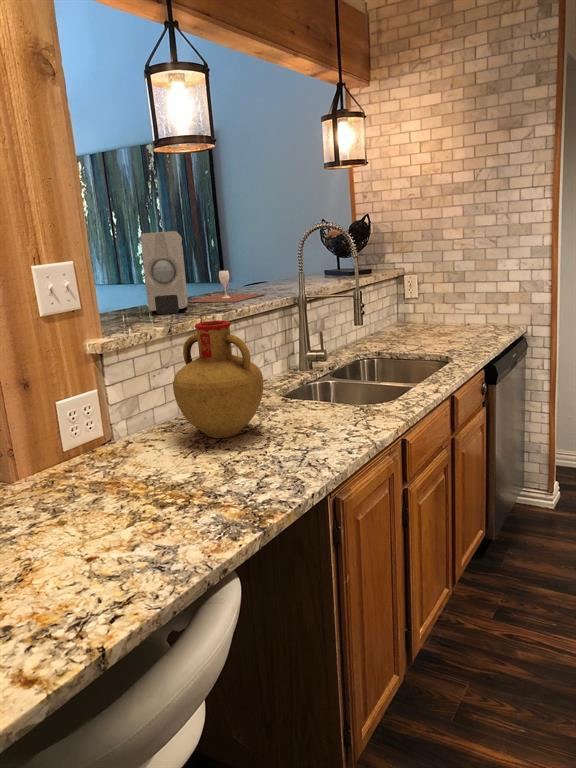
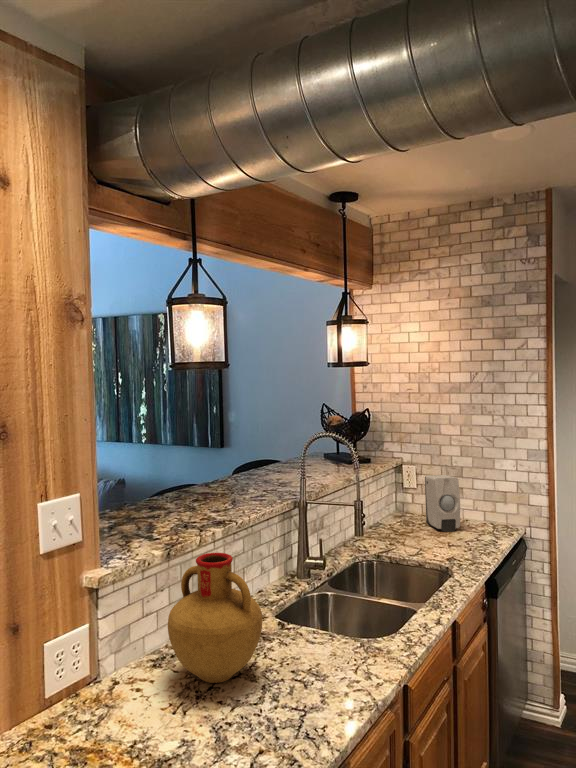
soap dispenser: present [141,231,188,314] -> present [425,475,460,532]
wine glass: present [188,271,264,302] -> none [185,472,268,509]

